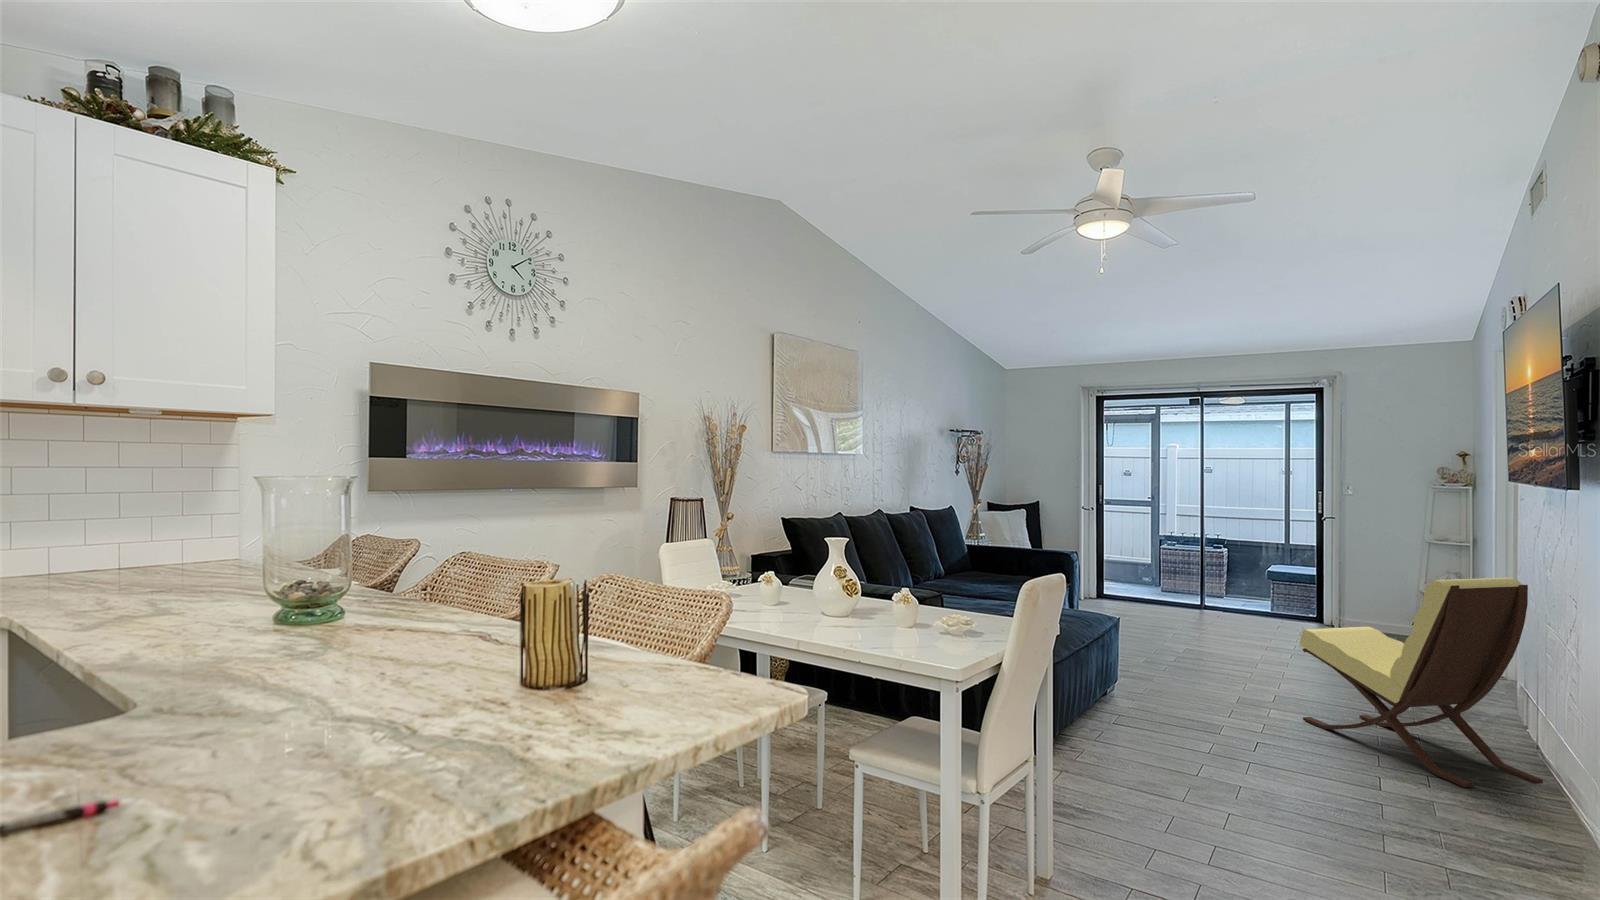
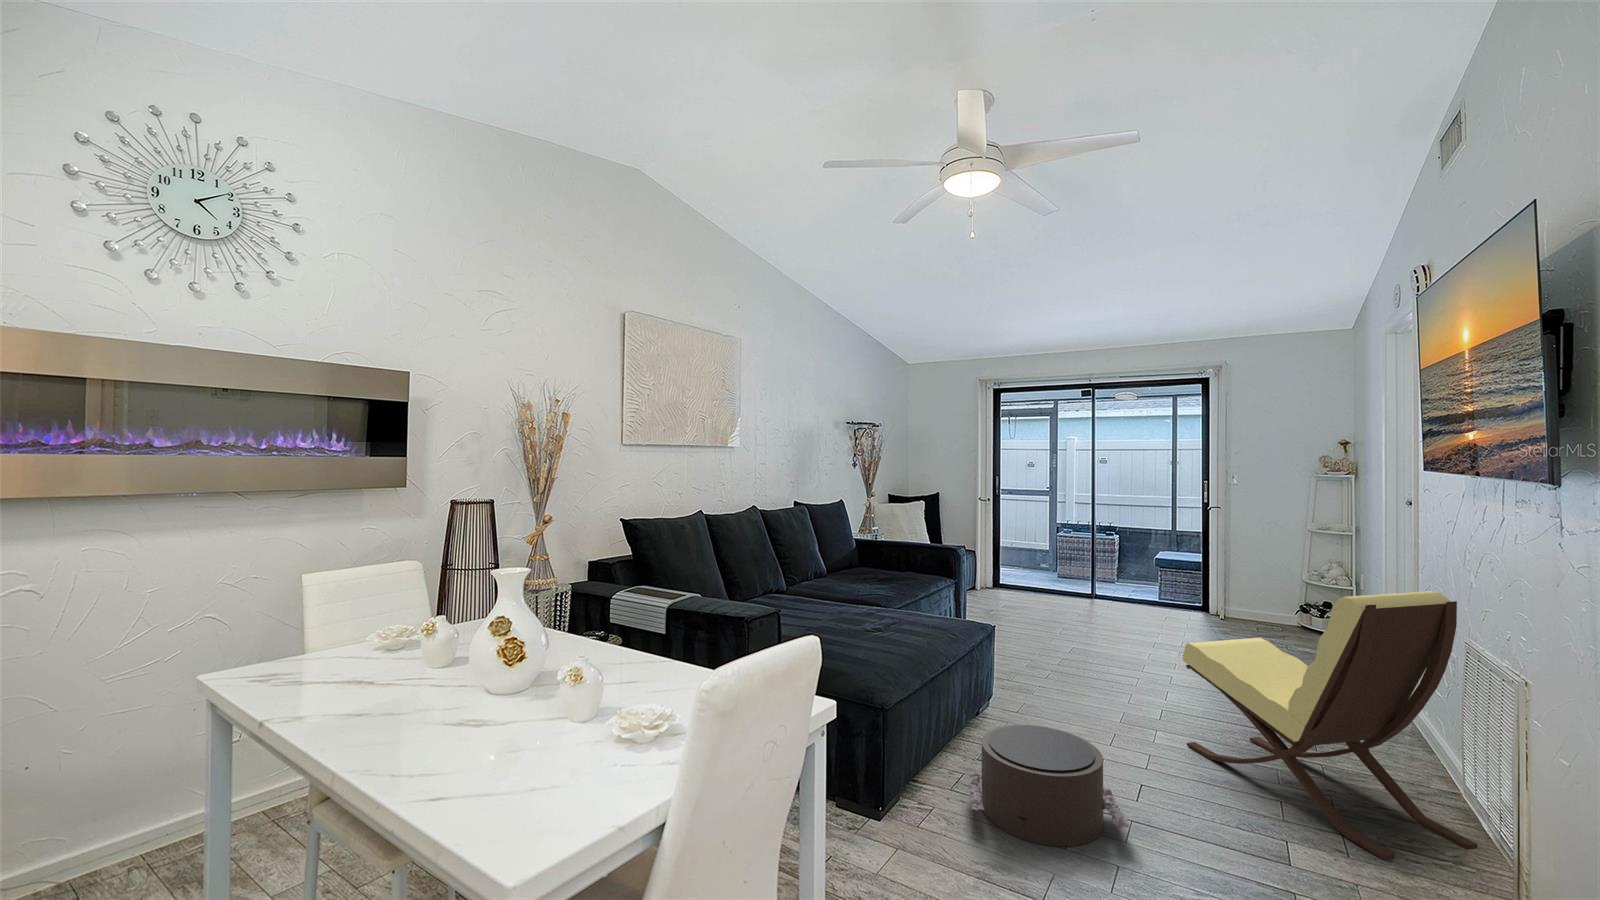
pouf: none [1119,690,1258,775] -> present [968,725,1129,846]

